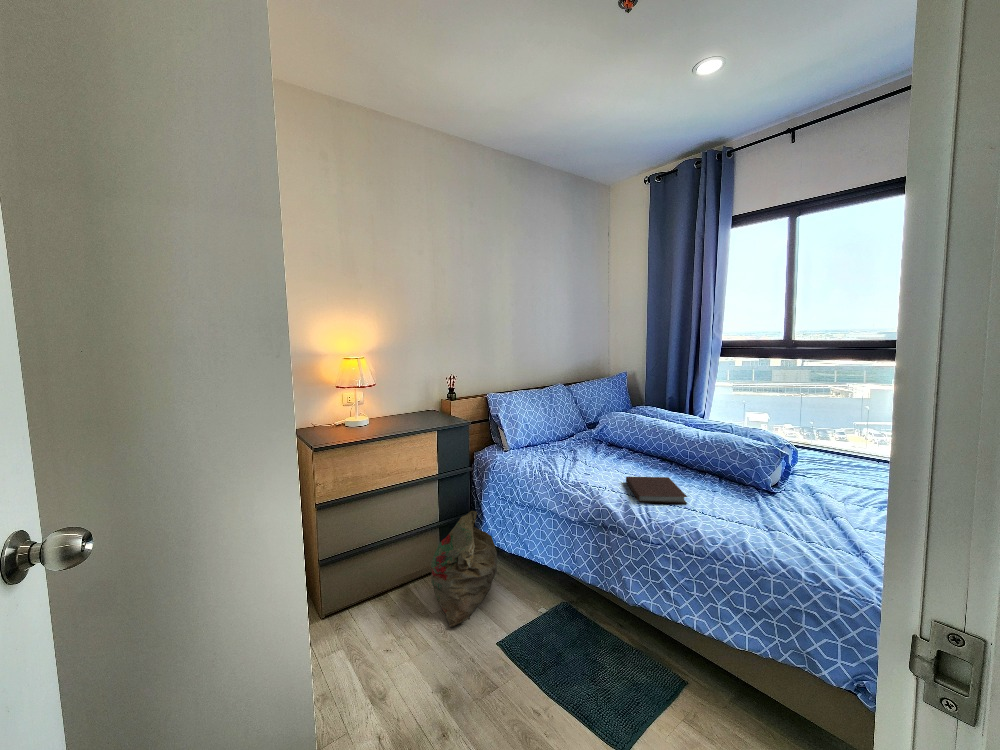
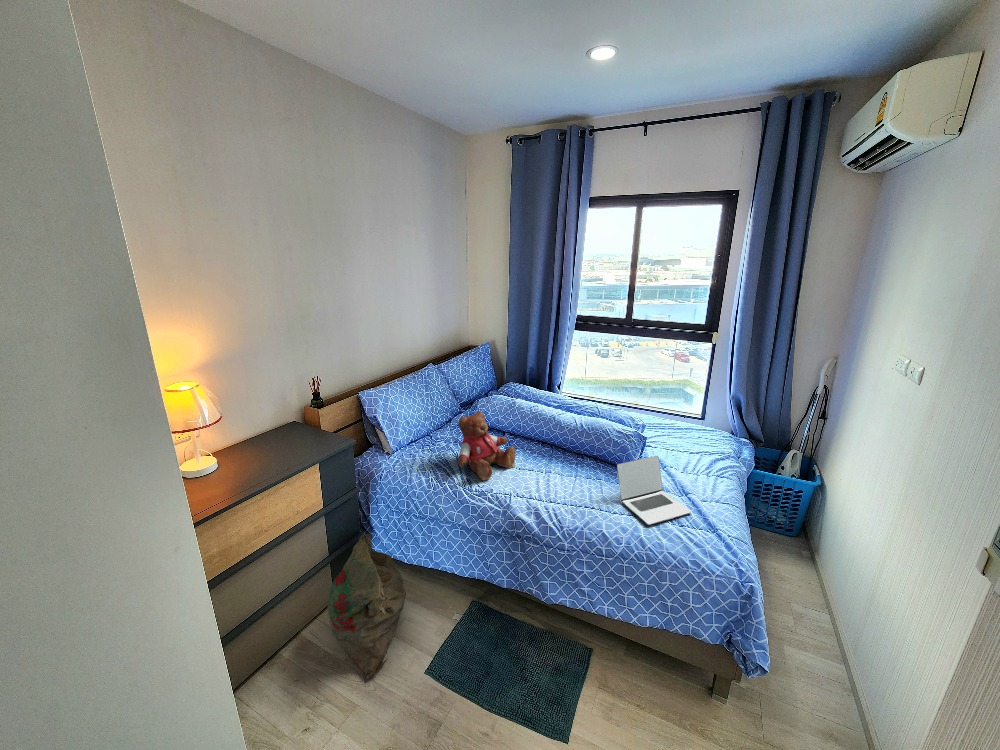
teddy bear: none [560,414,623,475] -> present [458,411,516,480]
laptop: none [727,466,832,534] -> present [617,456,691,525]
notebook: present [626,477,687,504] -> none [526,470,586,509]

